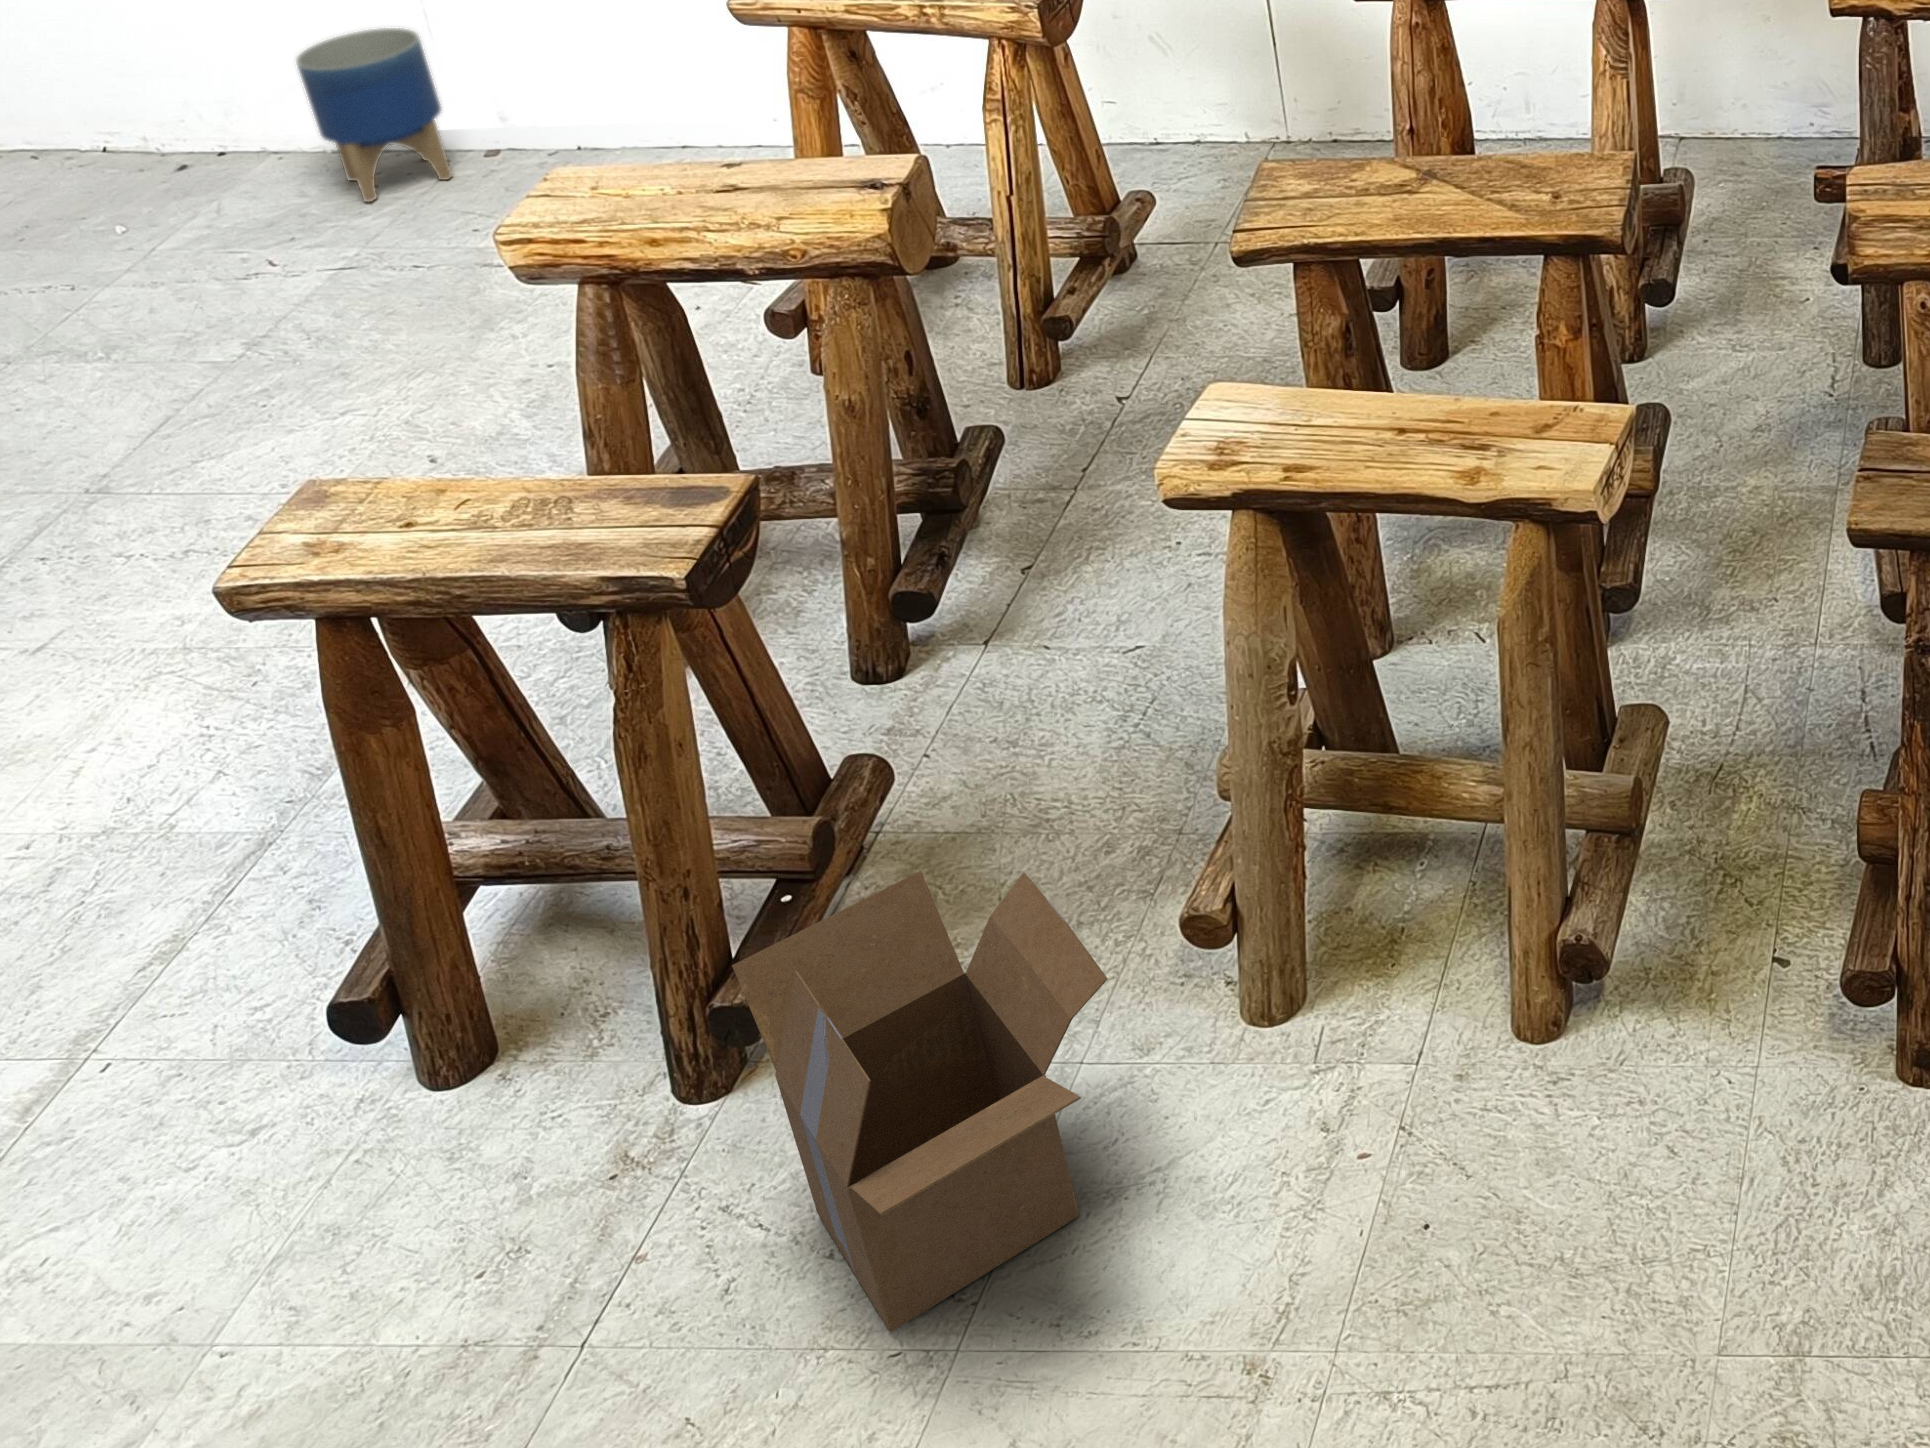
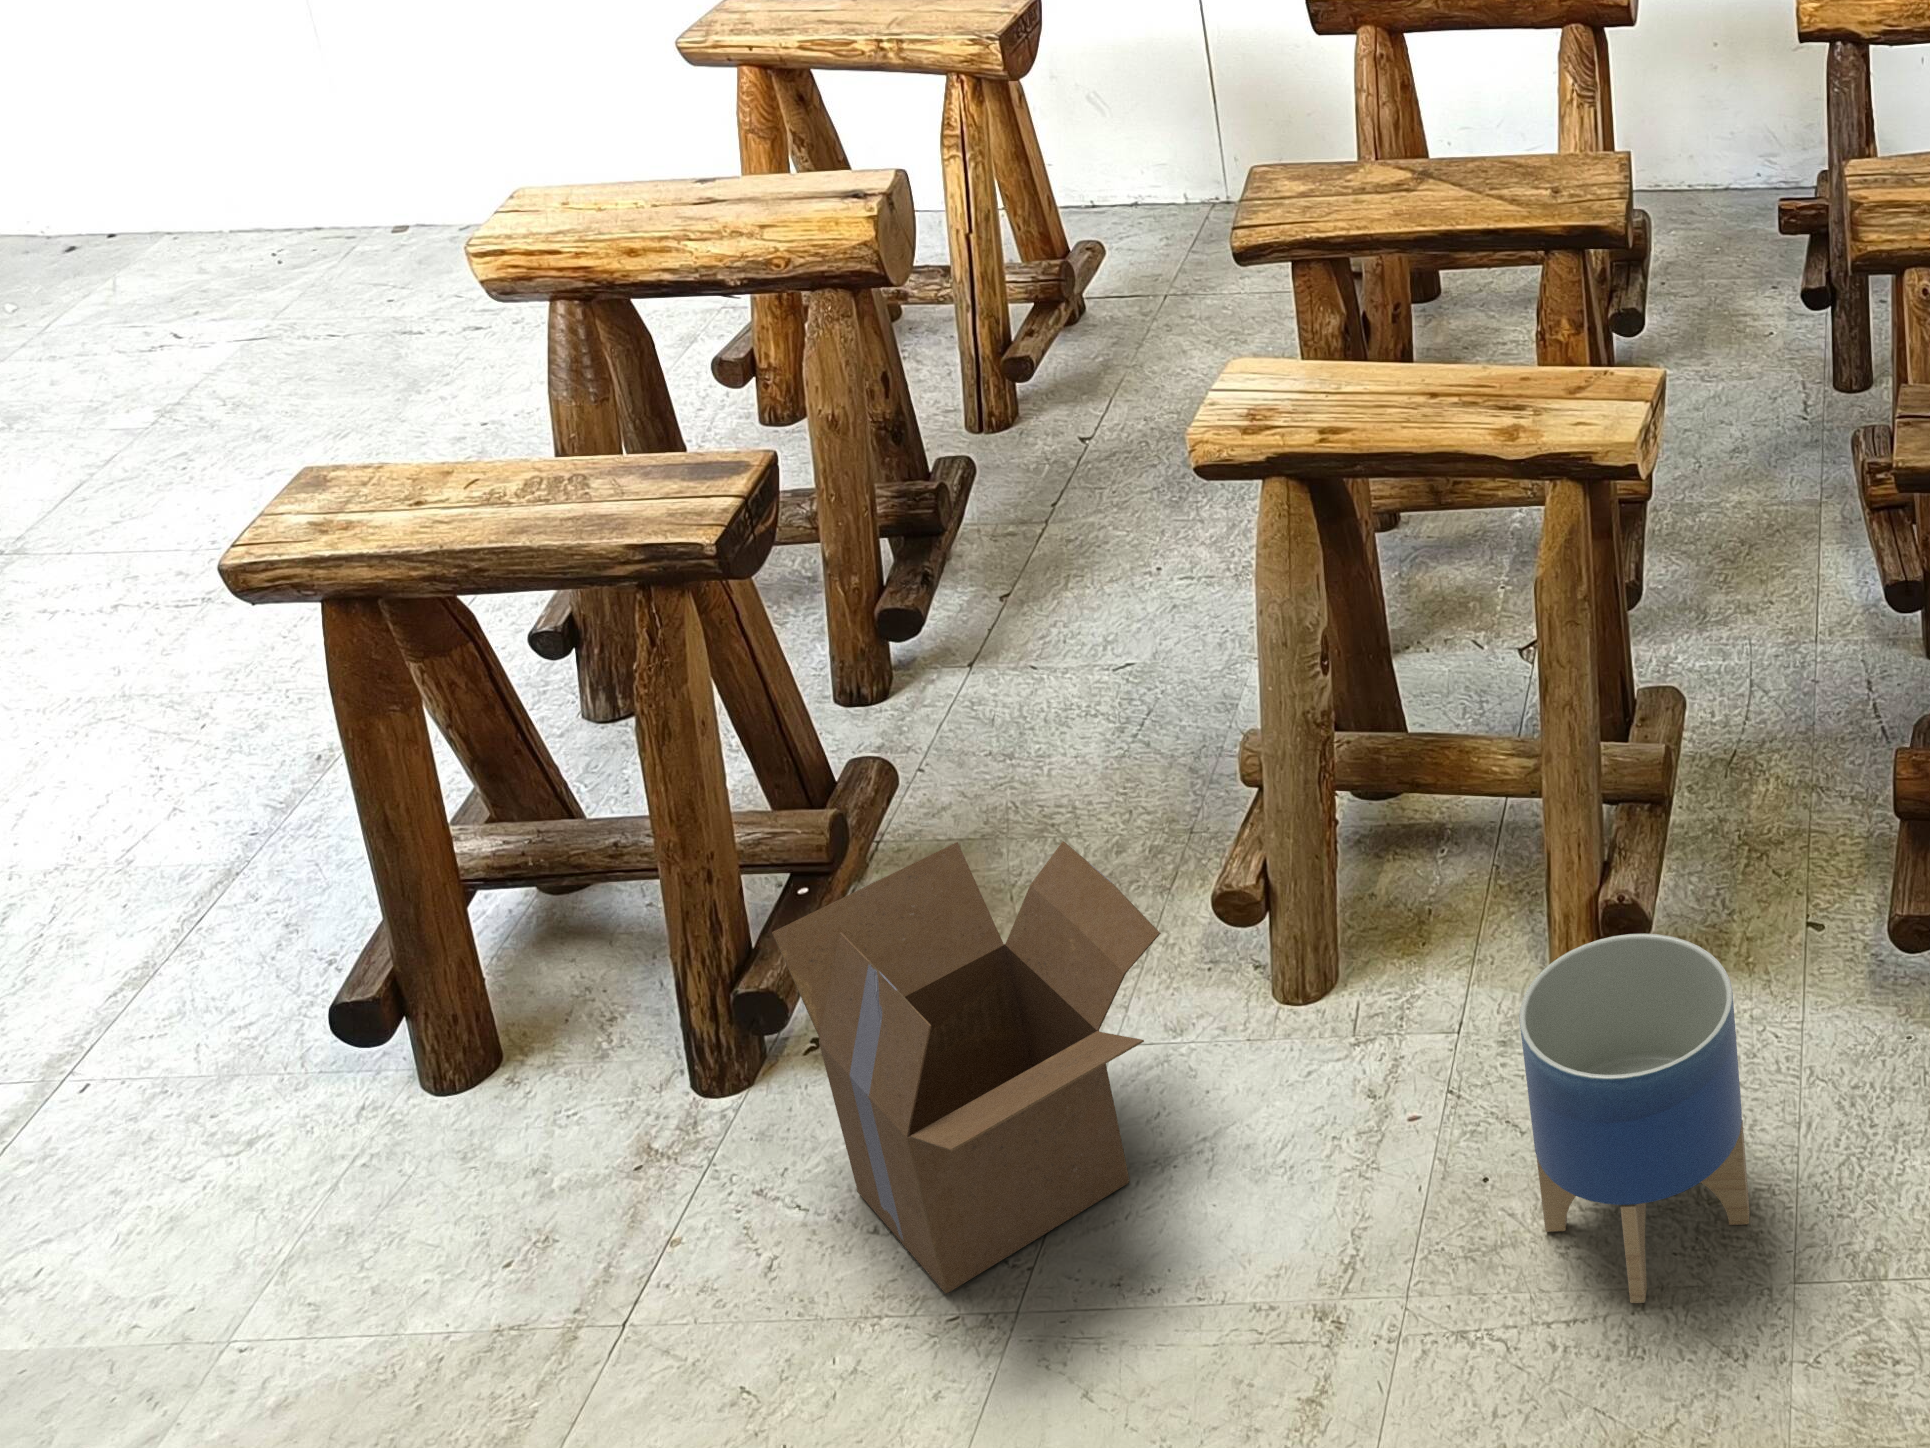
planter: present [296,28,452,202] -> present [1519,934,1750,1303]

